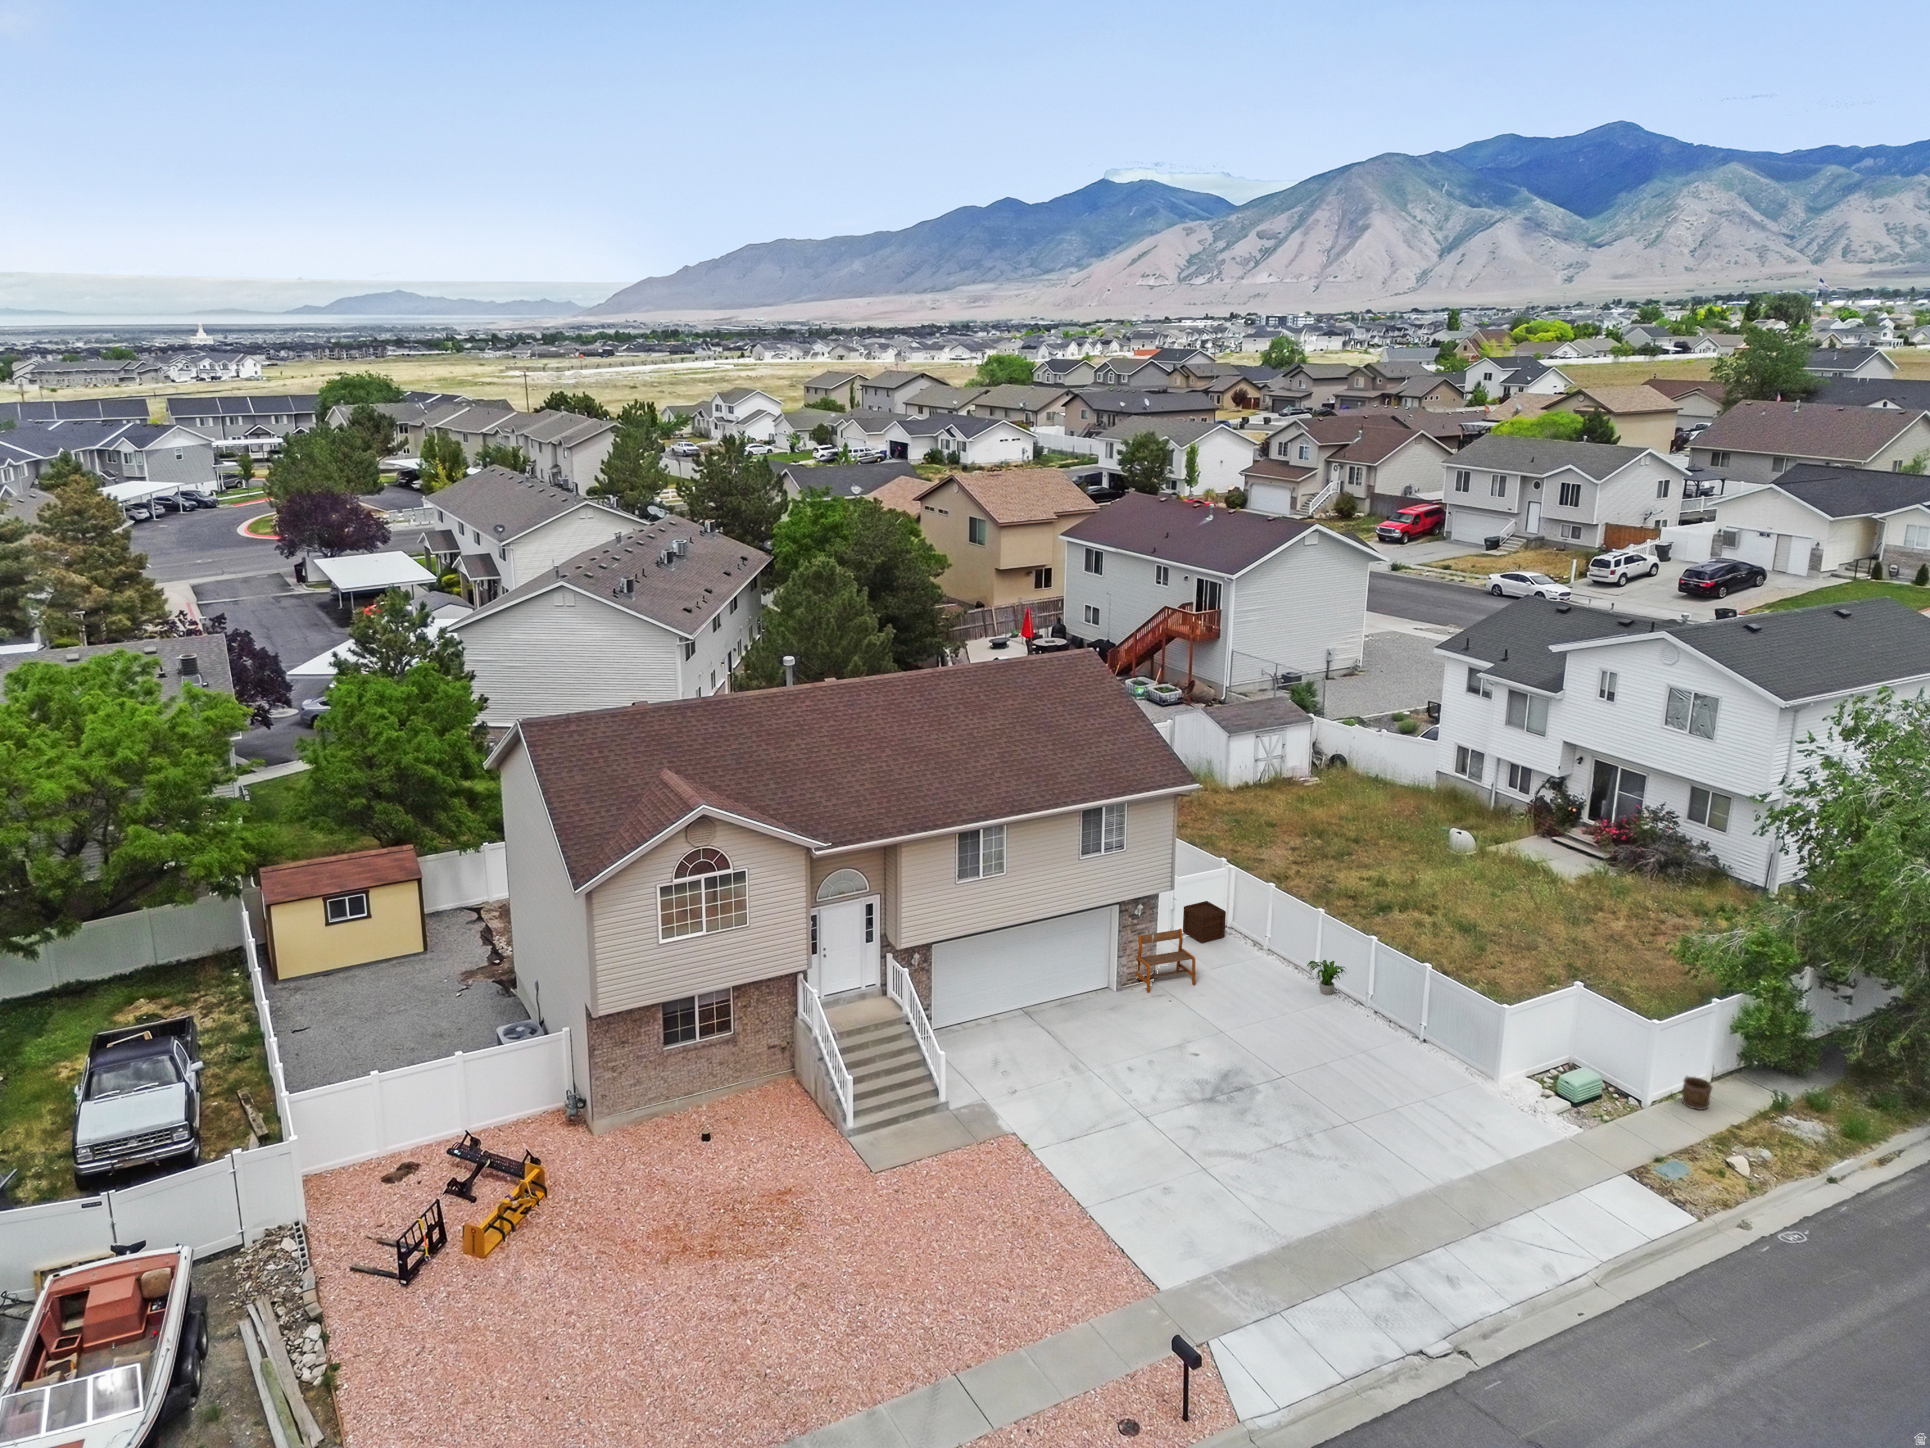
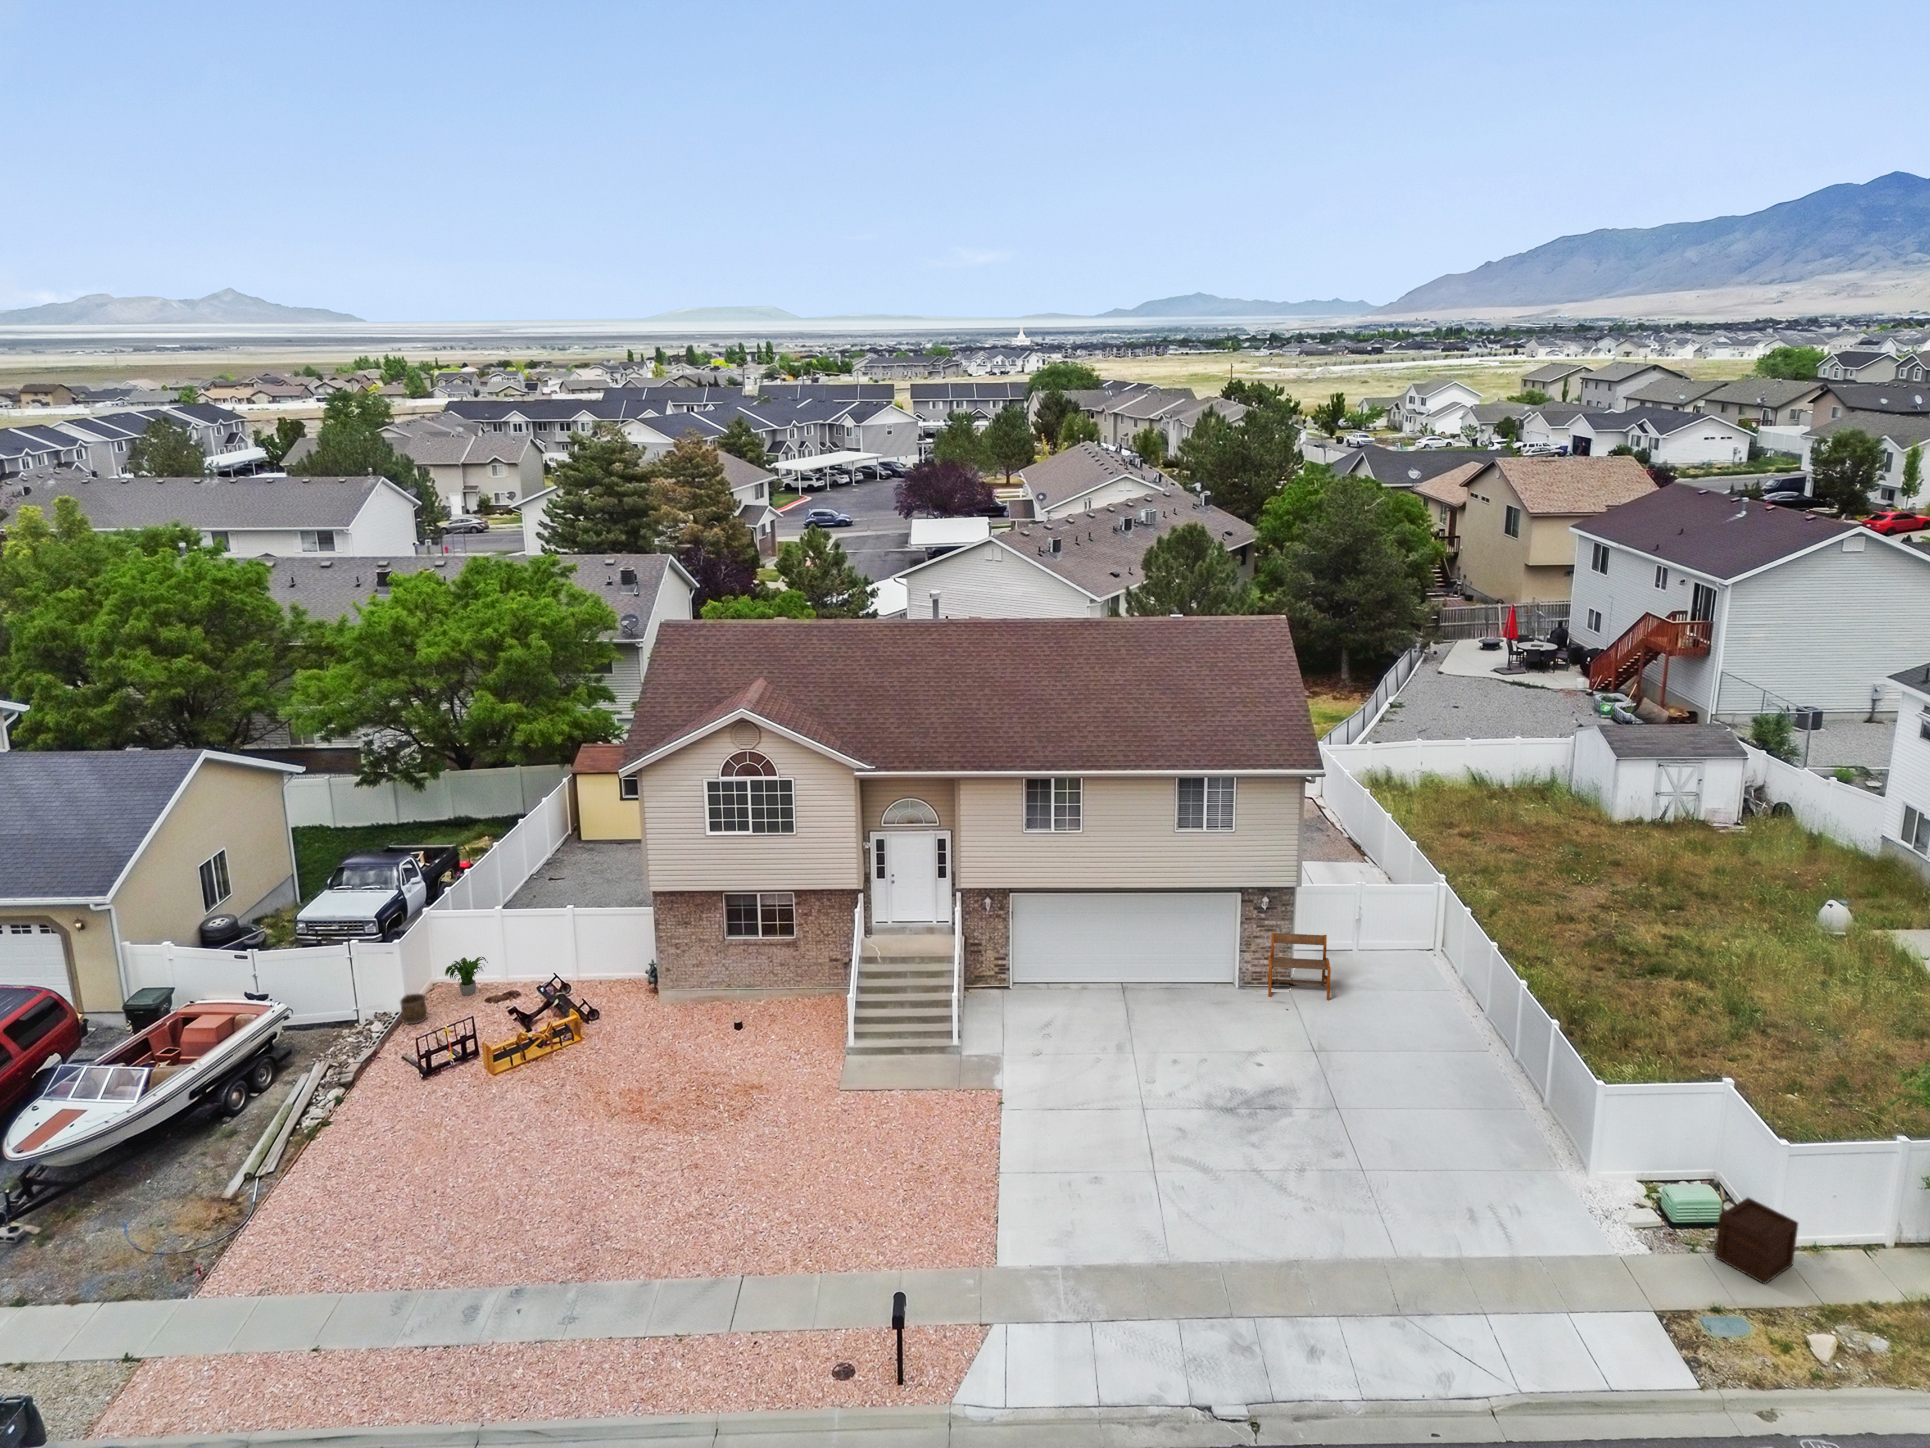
wooden crate: present [1183,901,1226,943] -> present [1715,1198,1798,1284]
potted plant: present [1307,960,1346,995] -> present [445,957,488,996]
bucket: present [1682,1077,1712,1110] -> present [400,994,427,1024]

